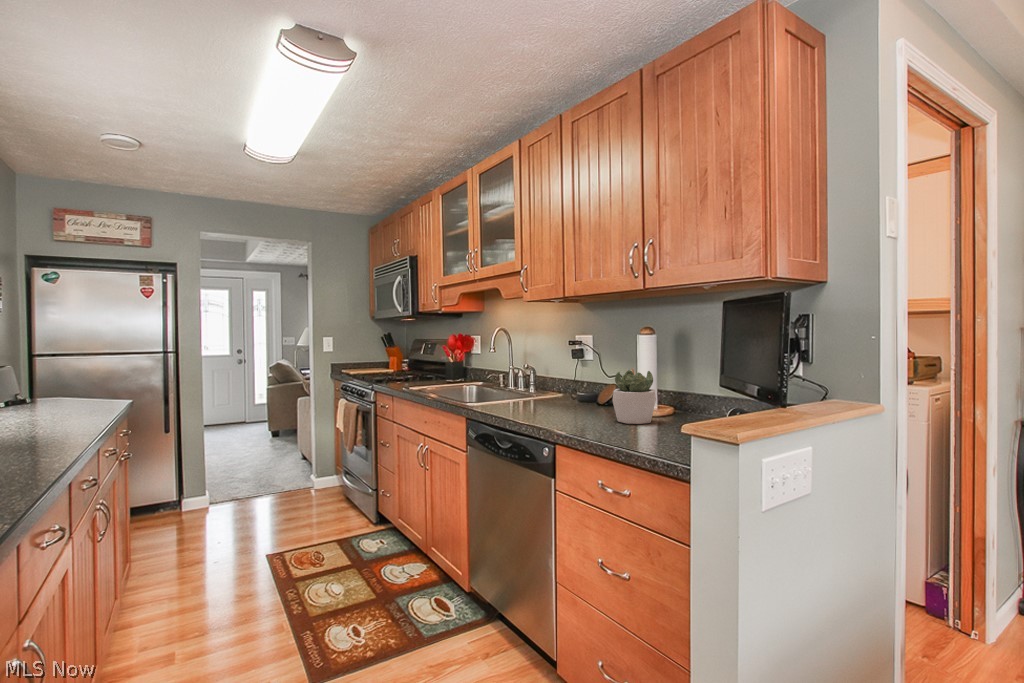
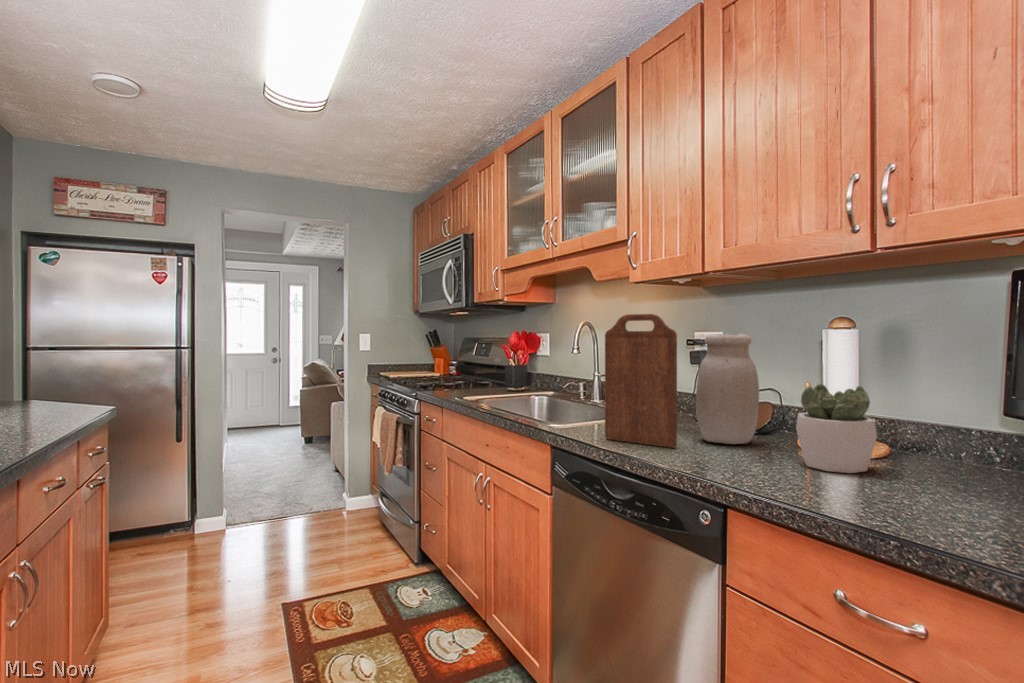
cutting board: none [501,326,546,415] -> present [605,314,677,448]
jar: none [563,338,601,412] -> present [696,334,759,444]

